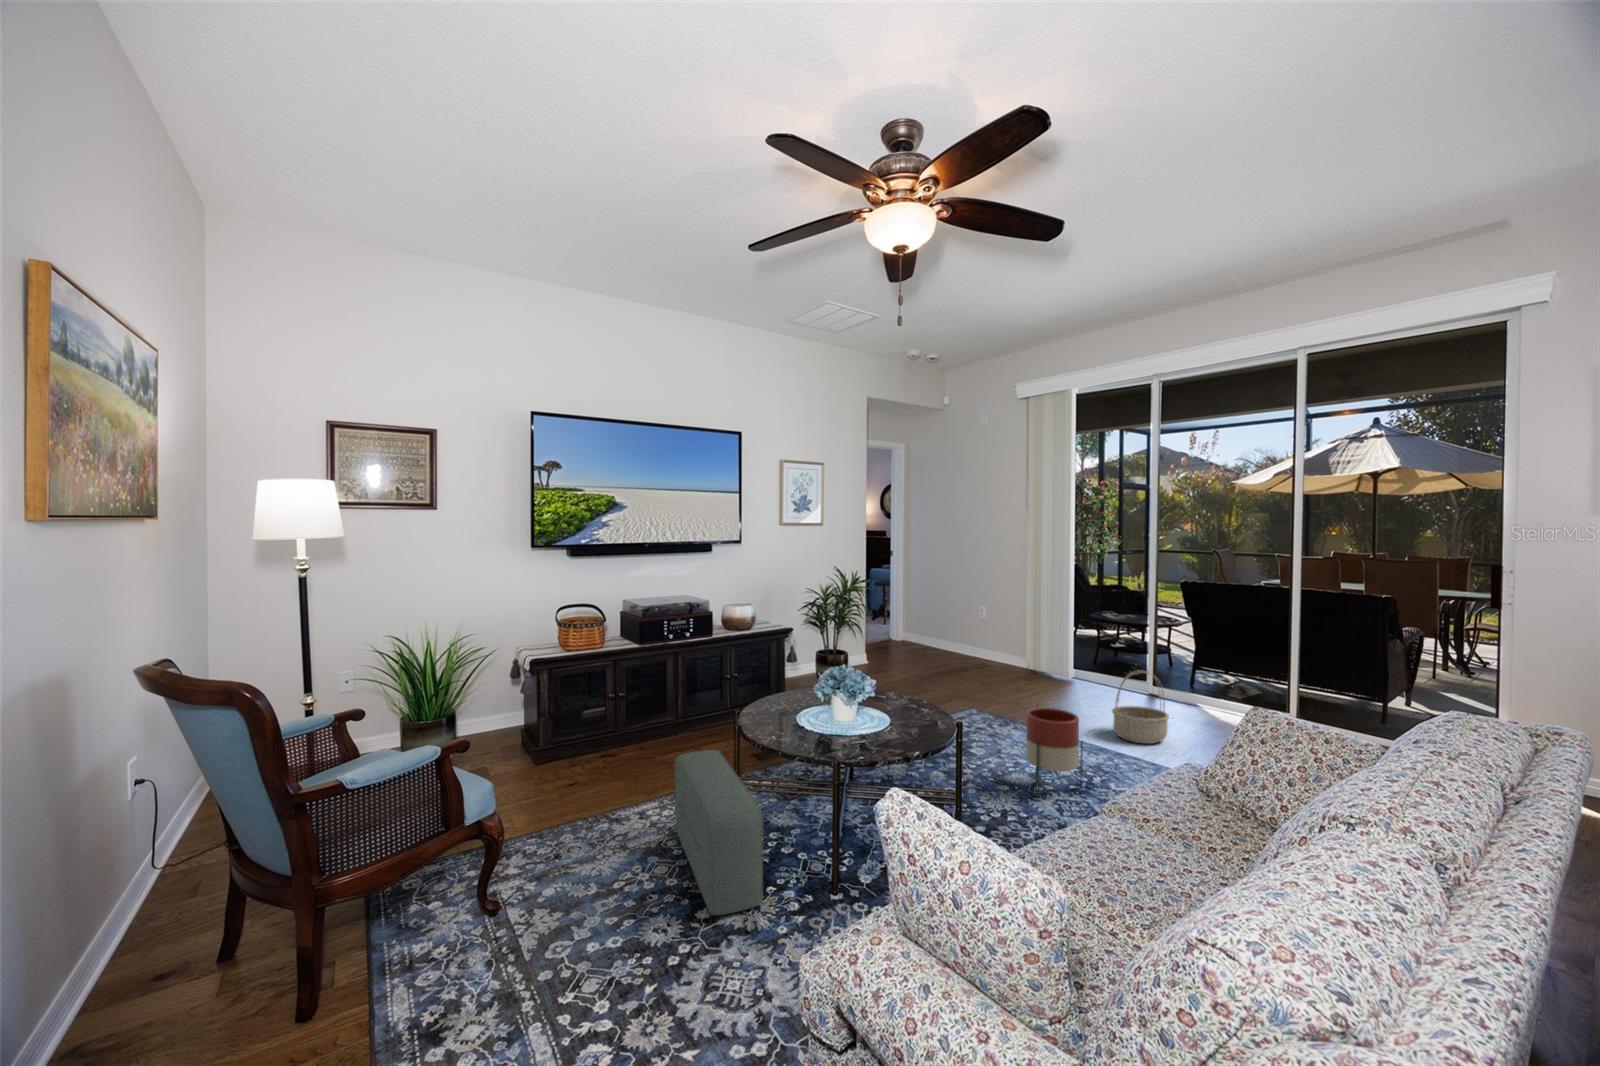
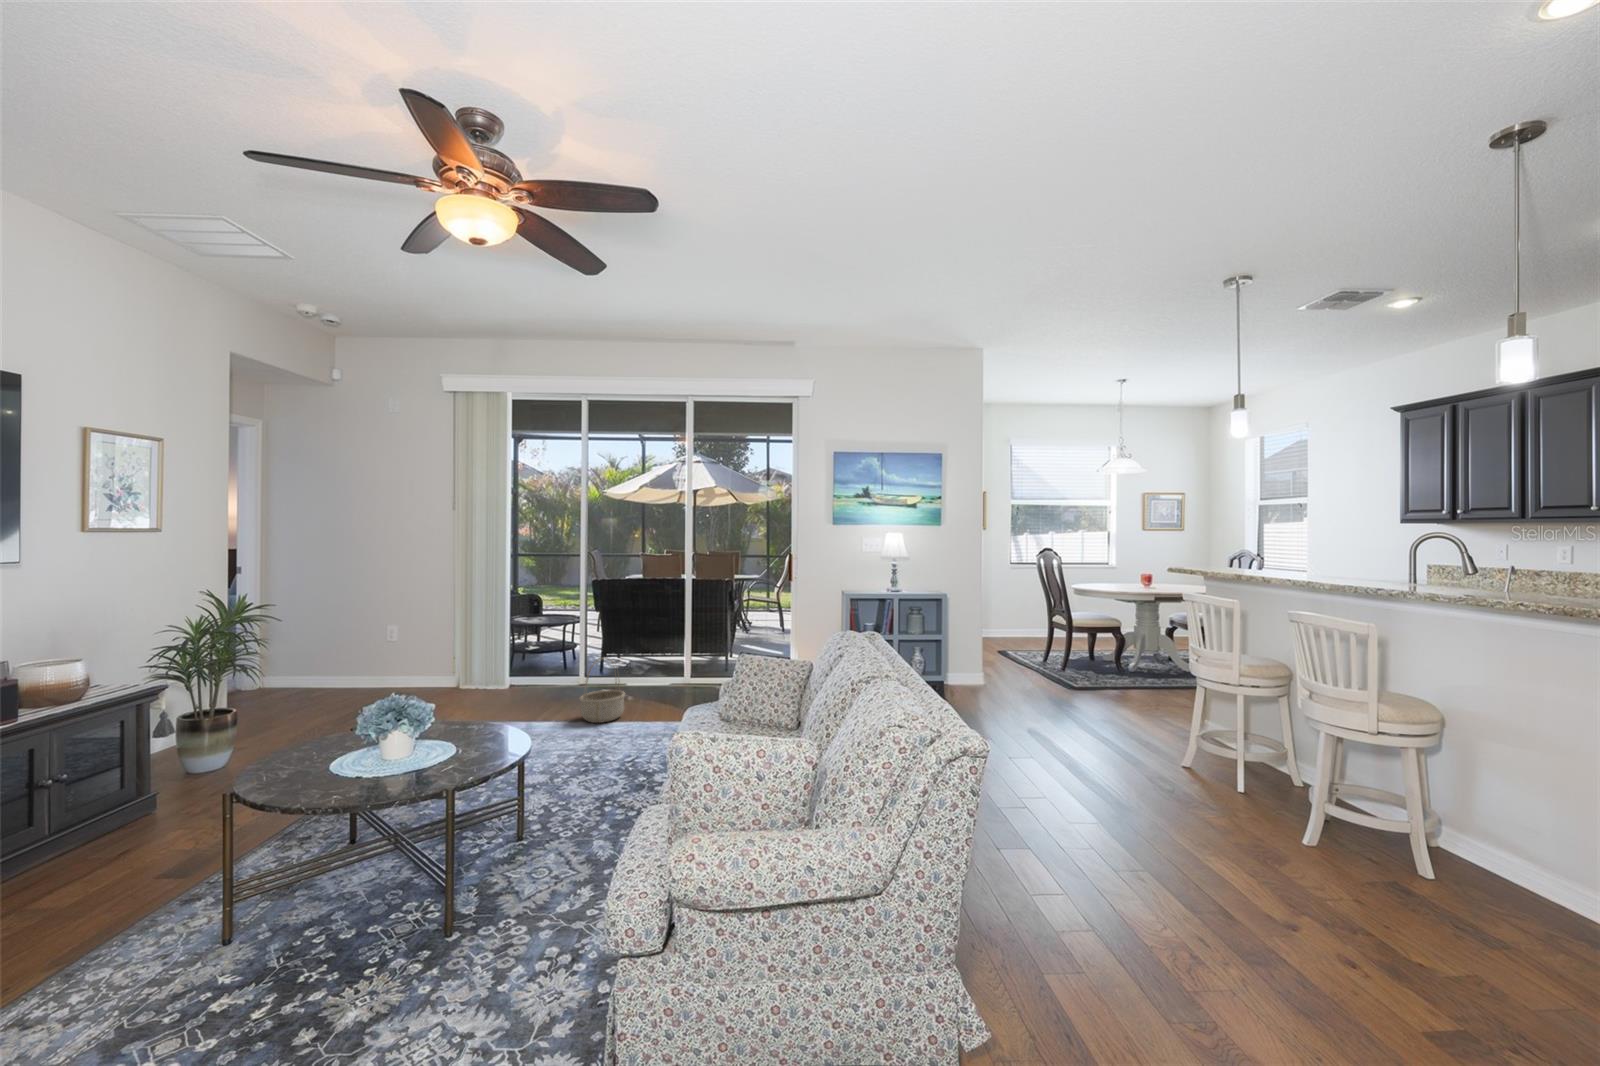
planter: present [1026,708,1083,796] -> none [543,700,595,786]
pouf: present [674,750,763,915] -> none [129,851,378,1027]

